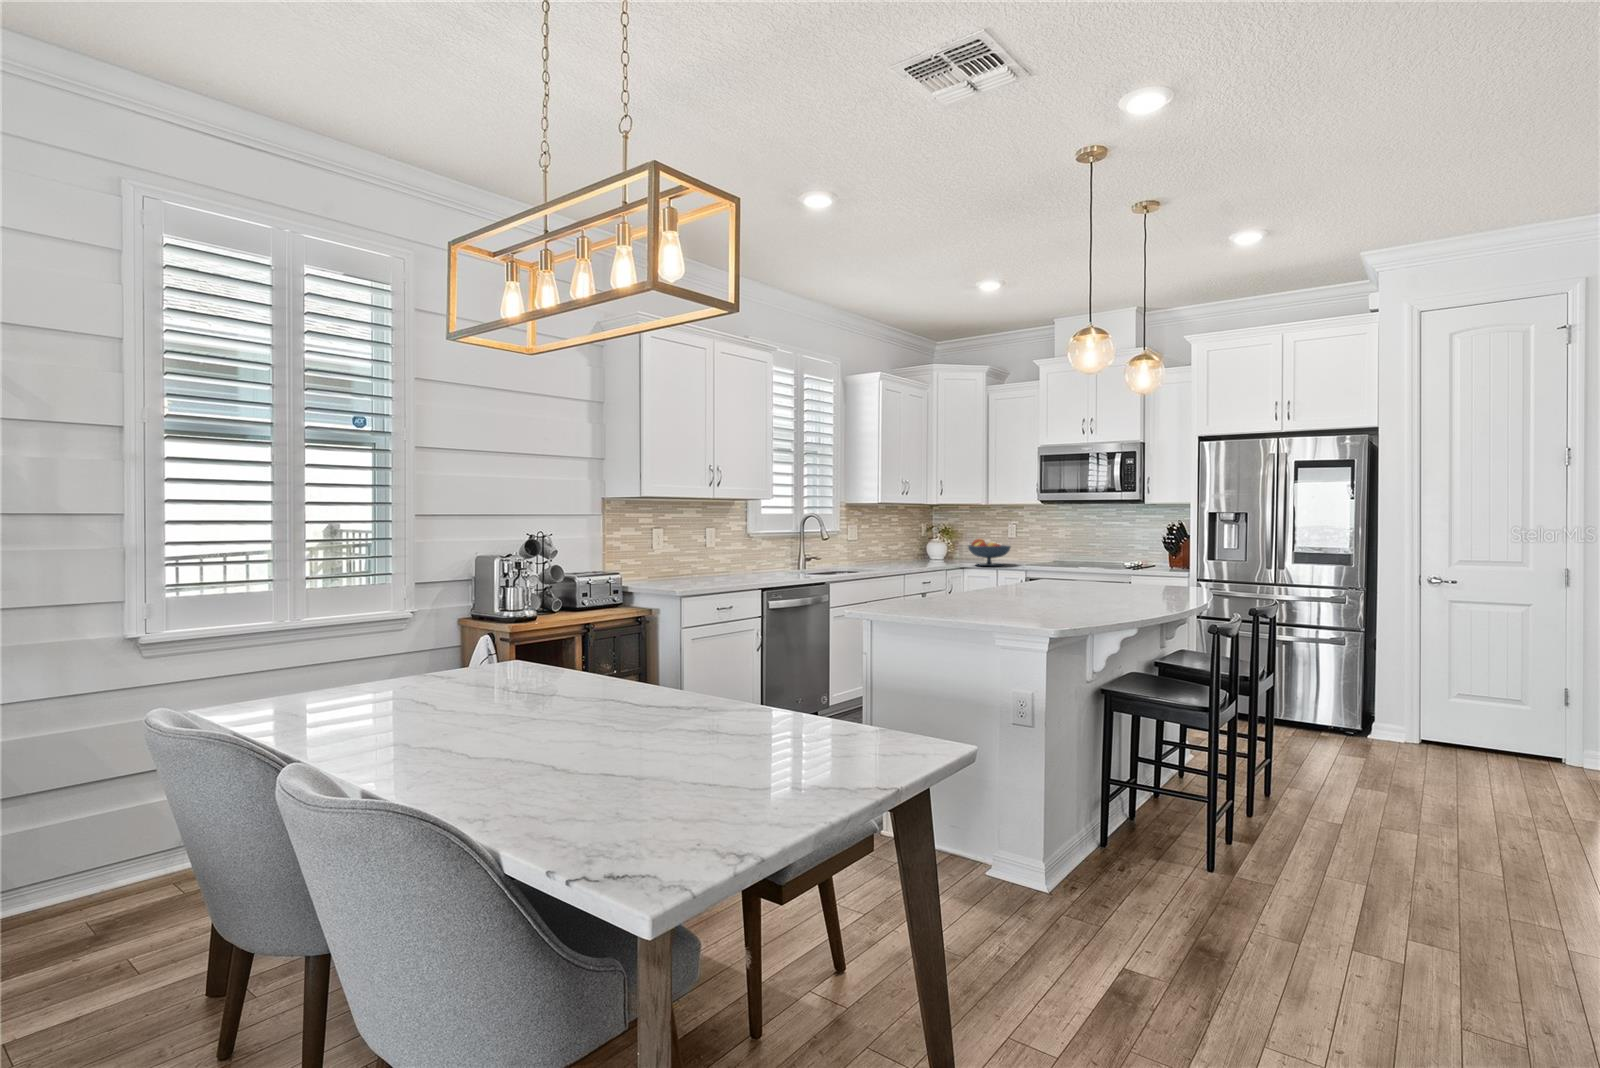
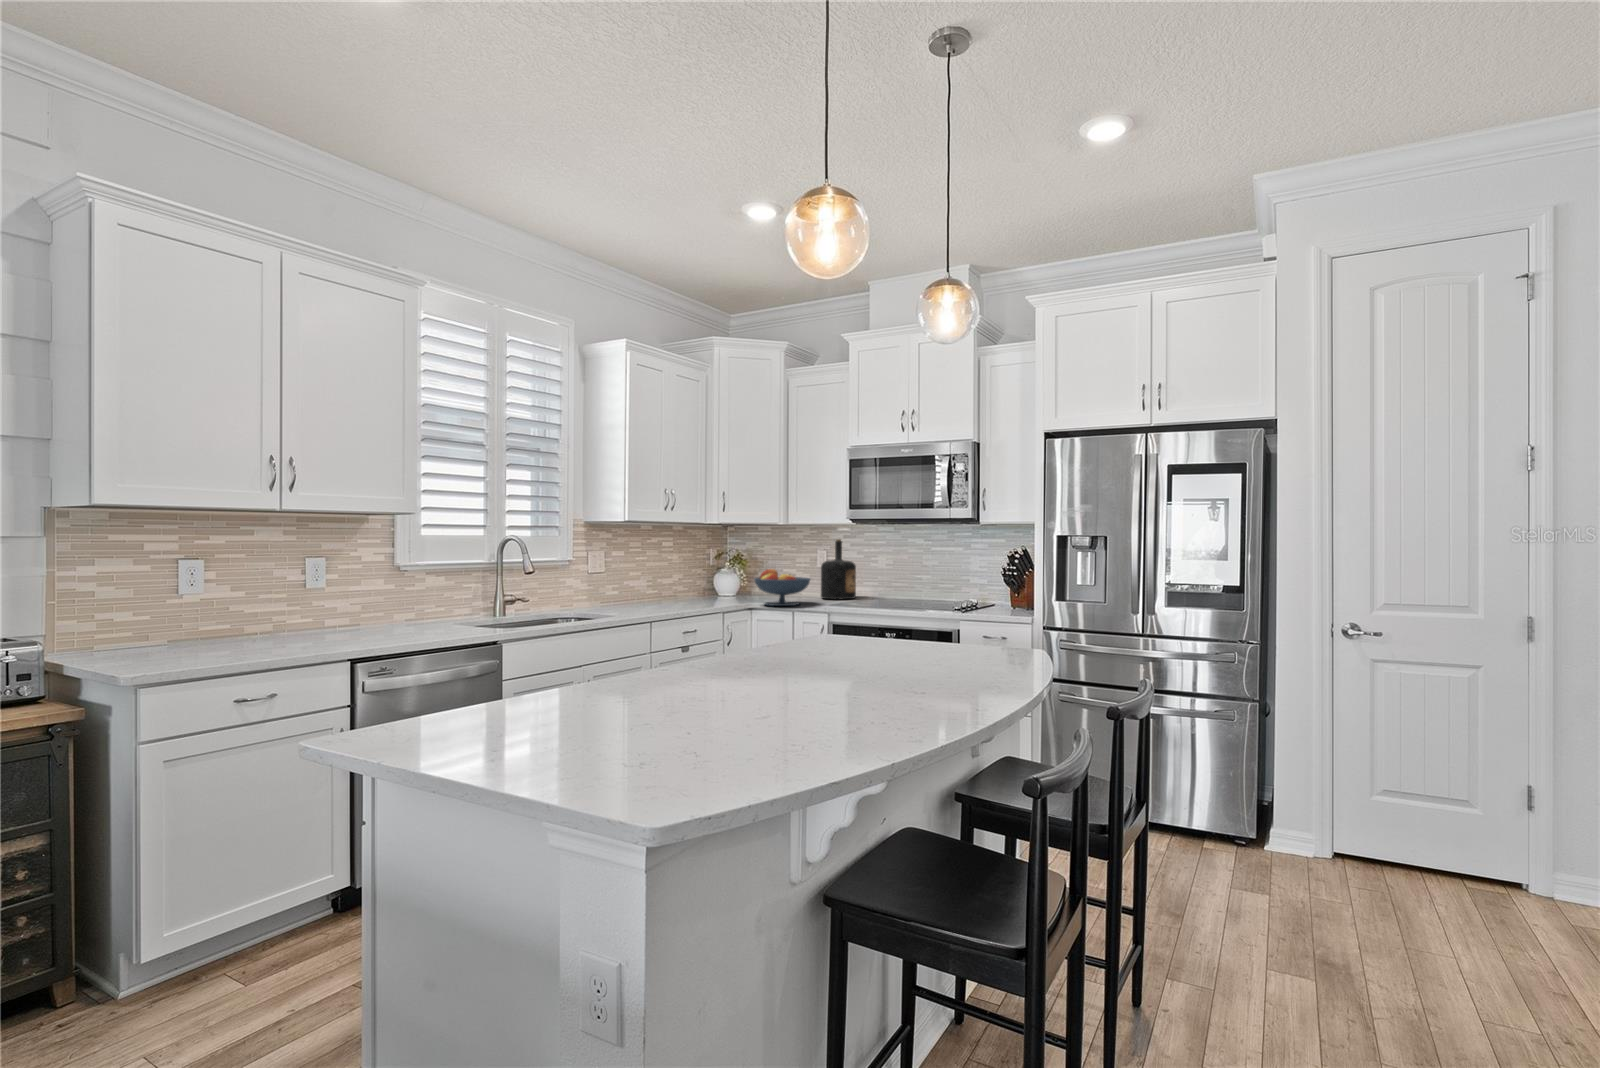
bottle: none [1015,516,1043,562] -> present [821,539,856,599]

